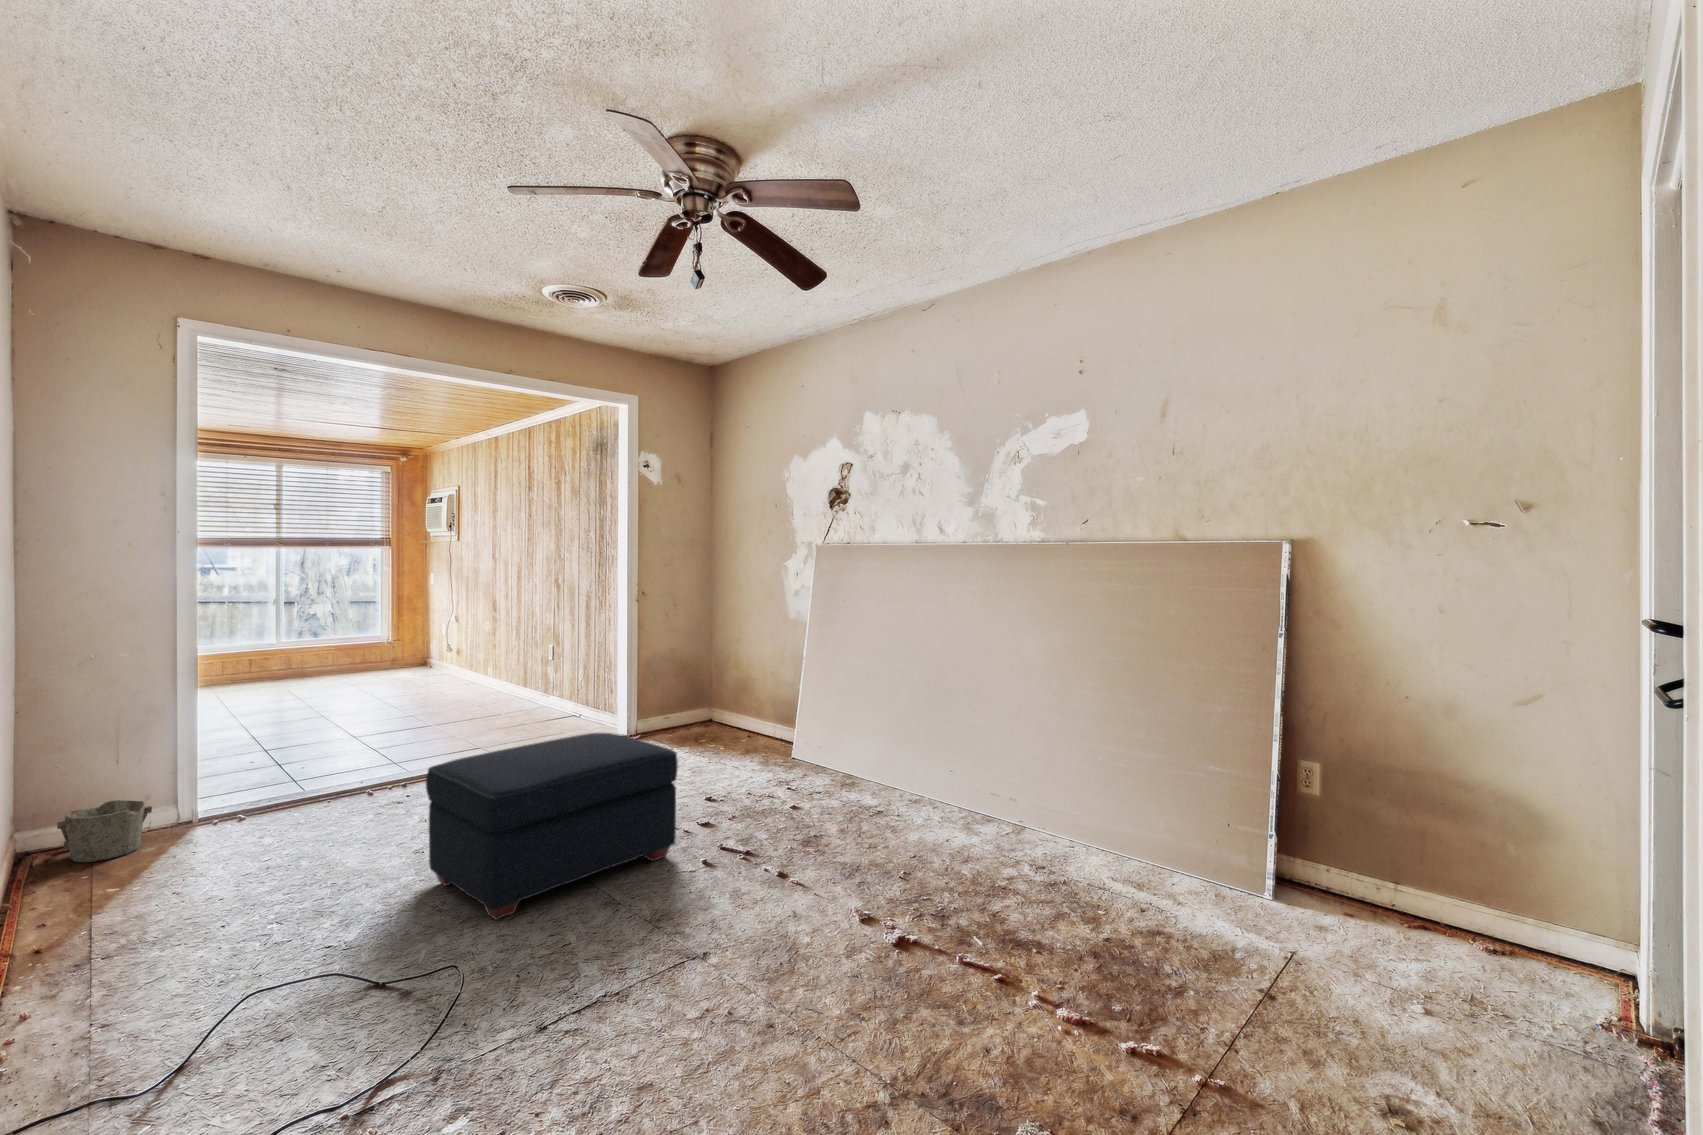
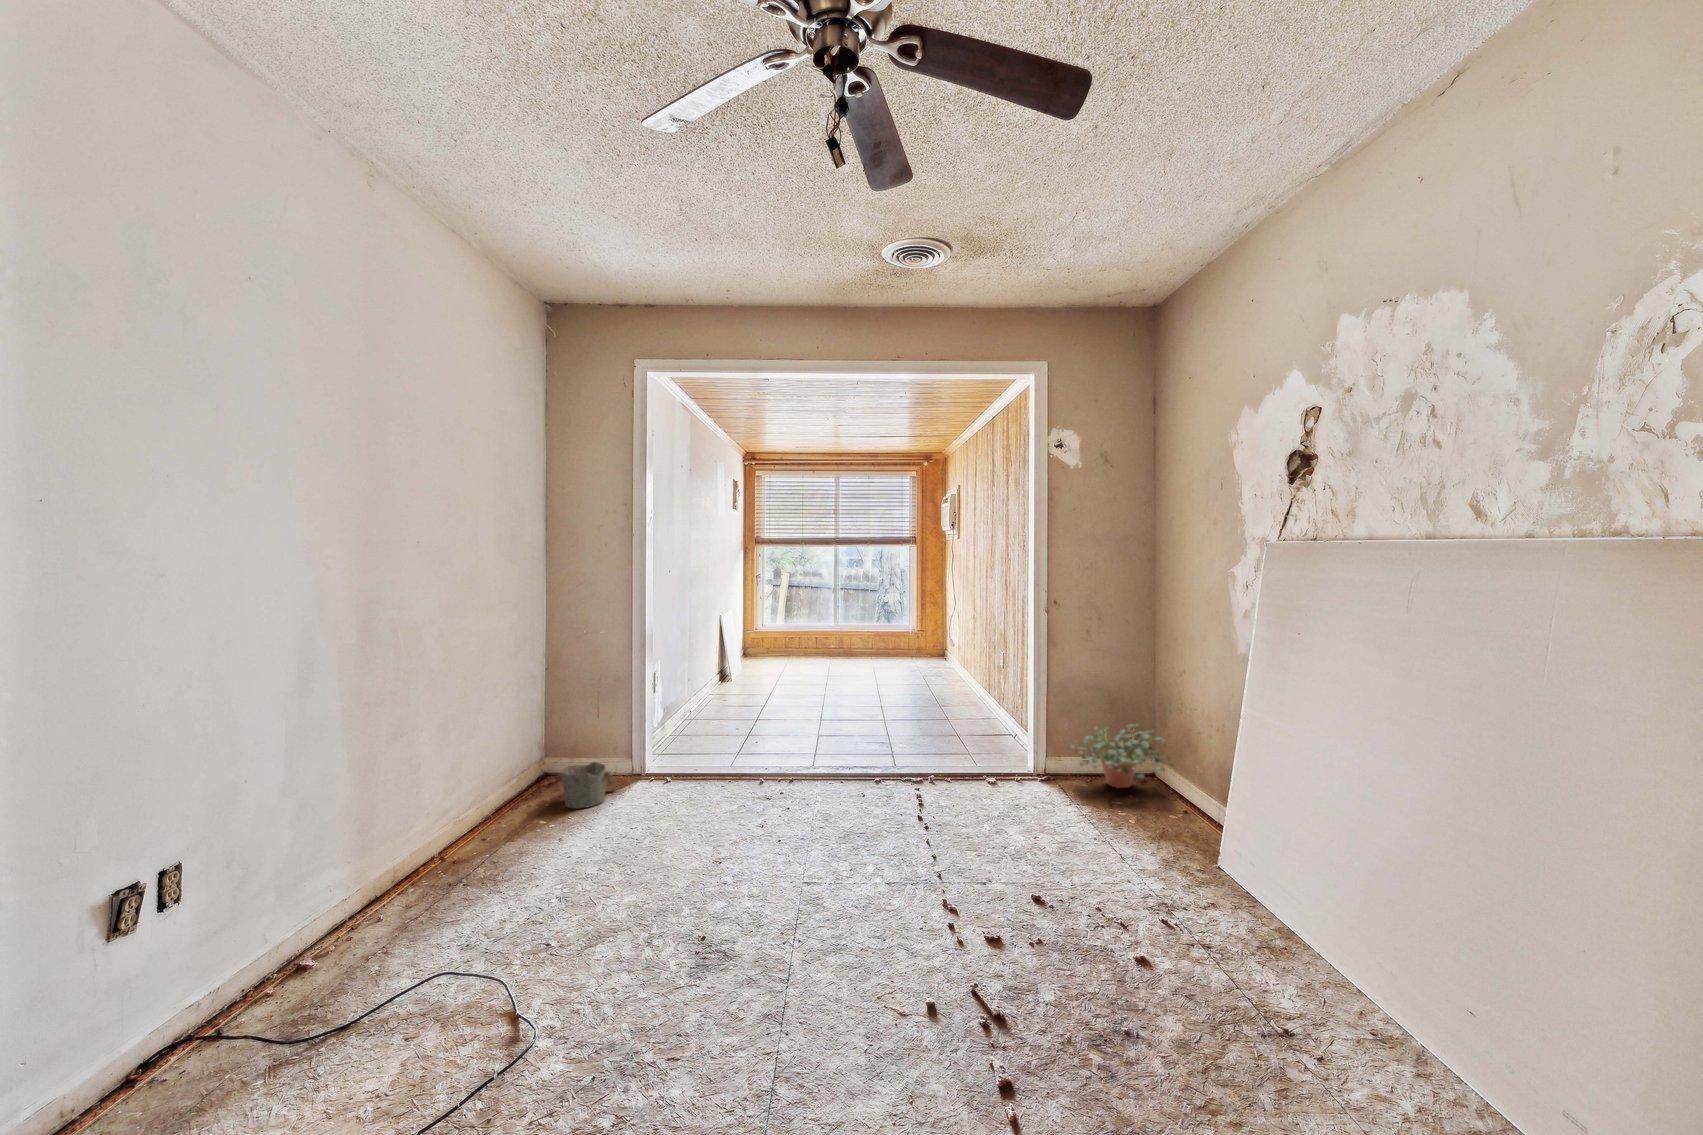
potted plant: none [657,686,736,735] -> present [1068,724,1172,788]
ottoman: present [426,733,678,920] -> none [655,788,916,1000]

